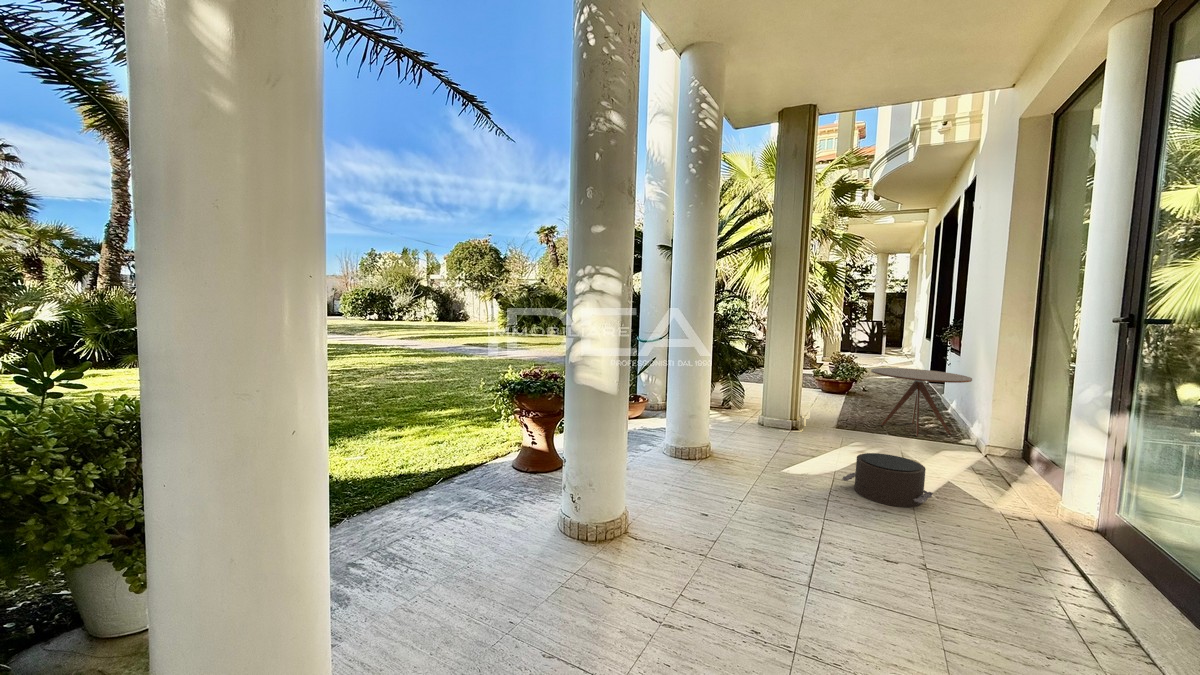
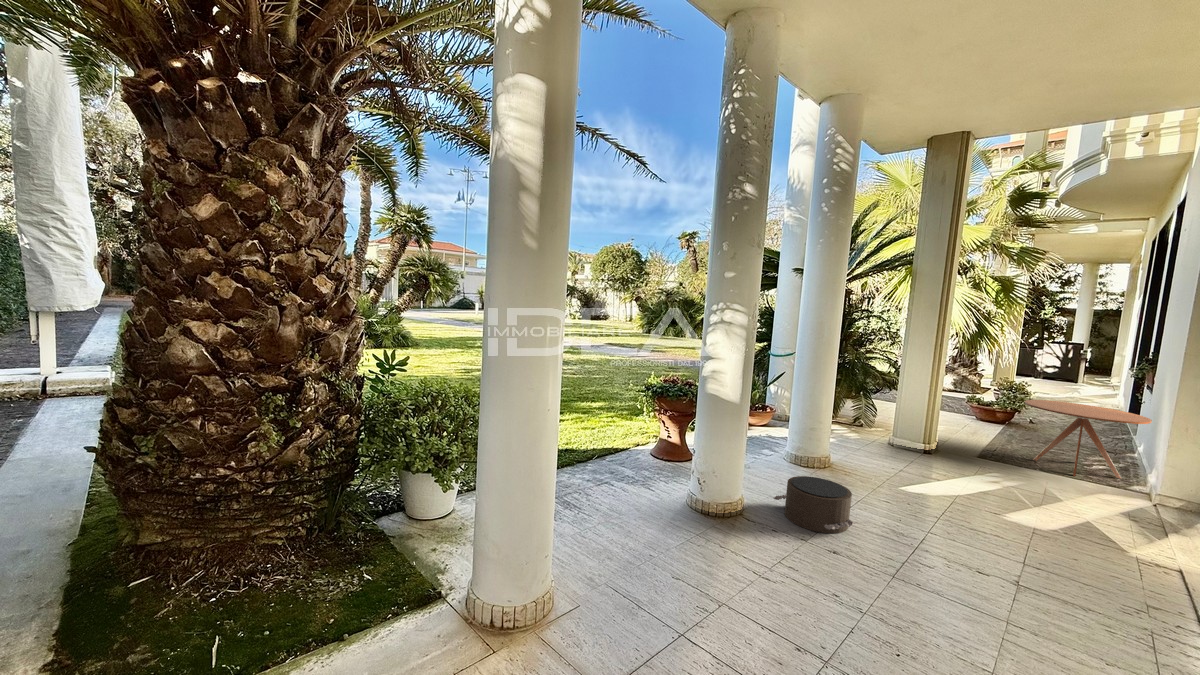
pouf: present [842,453,933,507] -> present [774,476,855,533]

